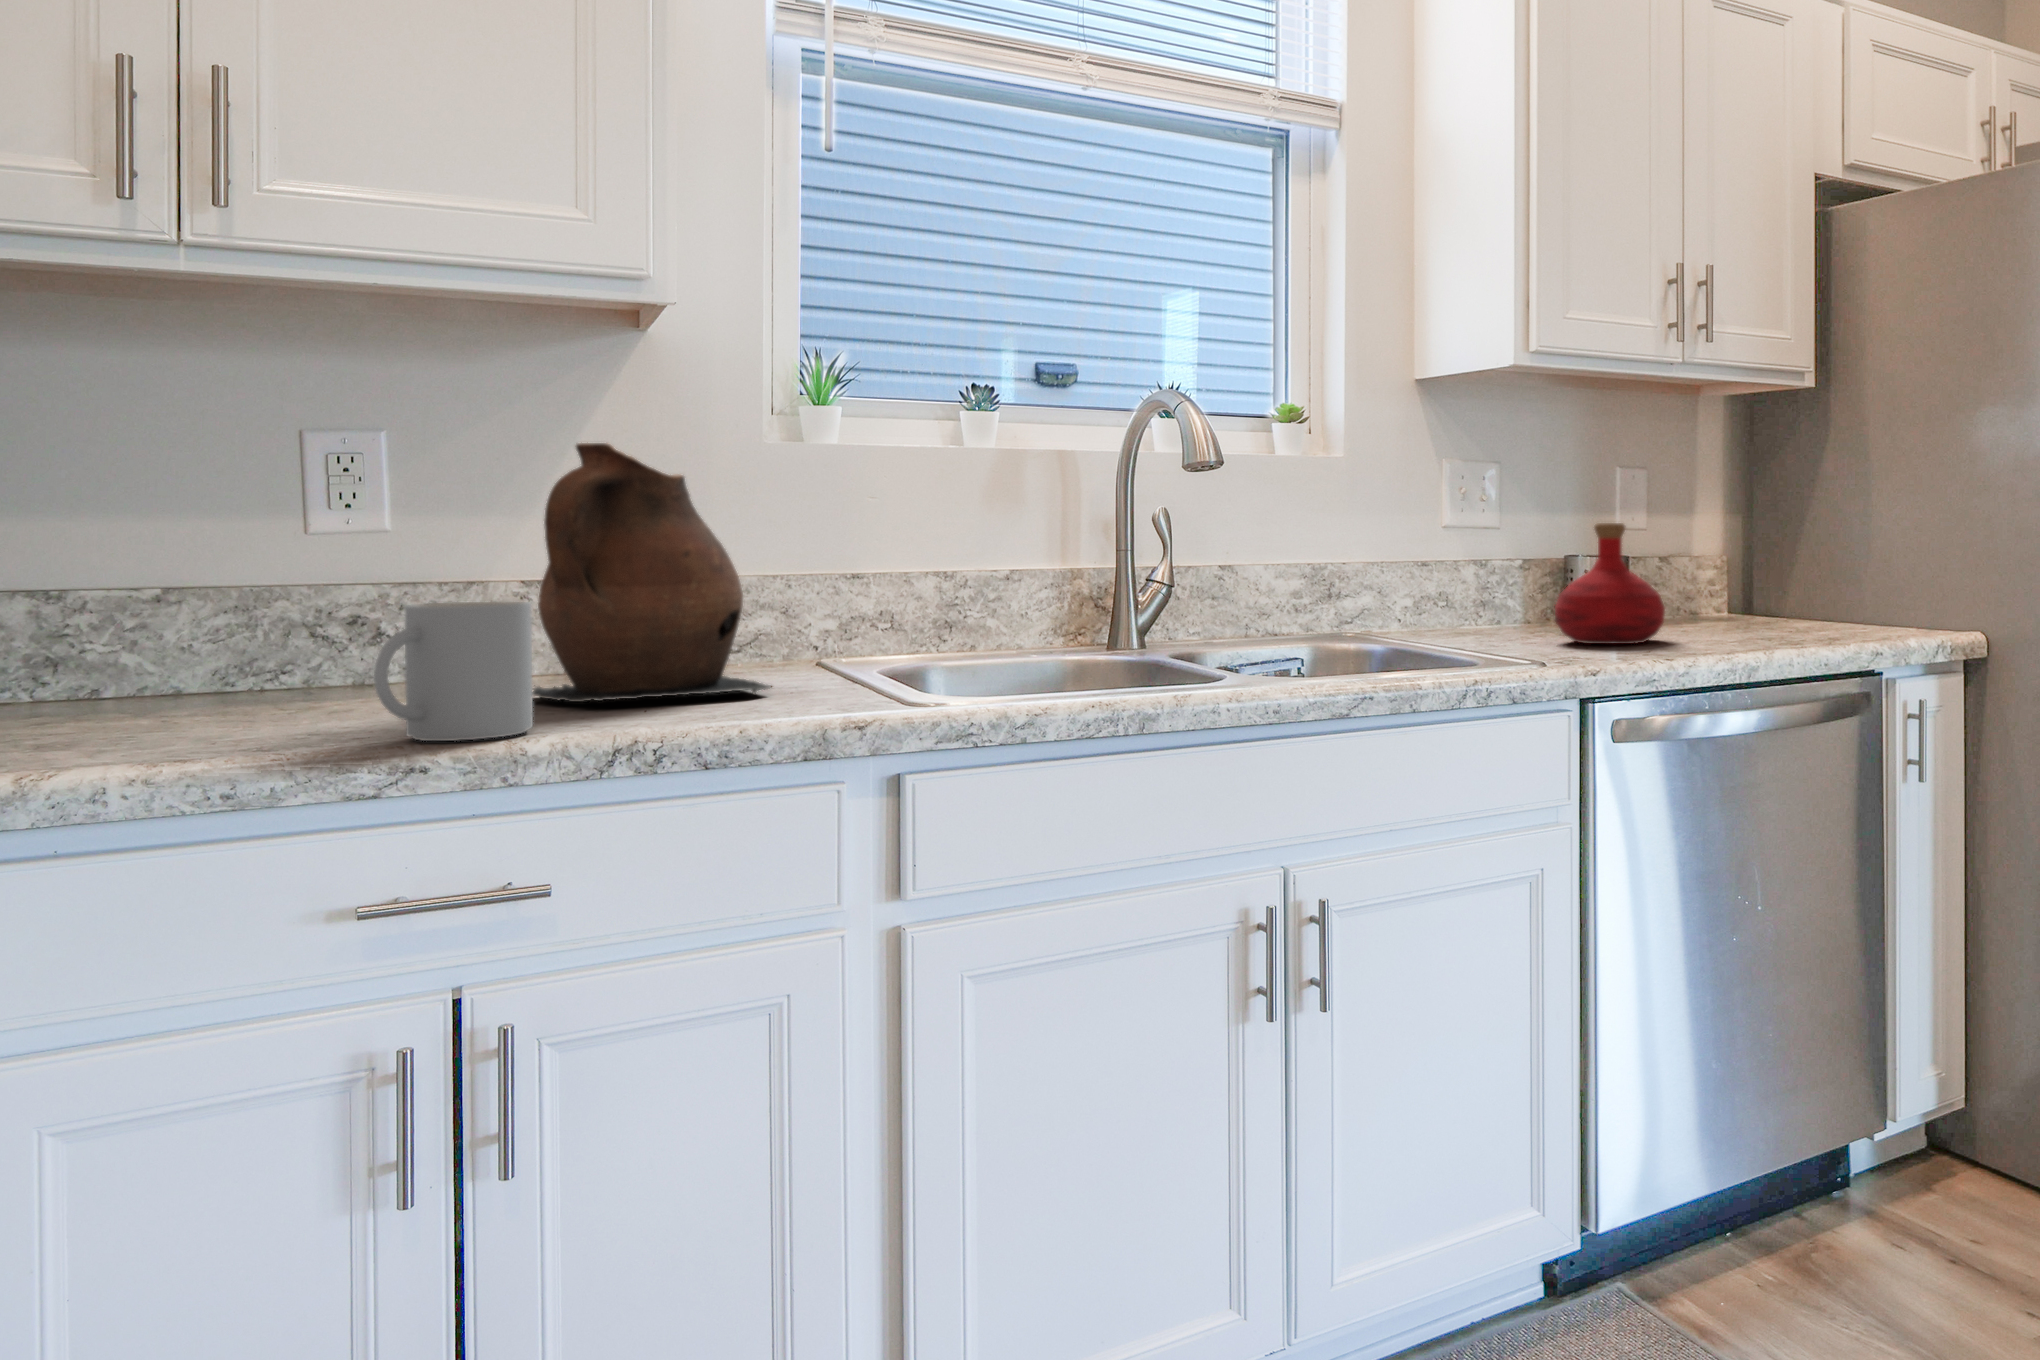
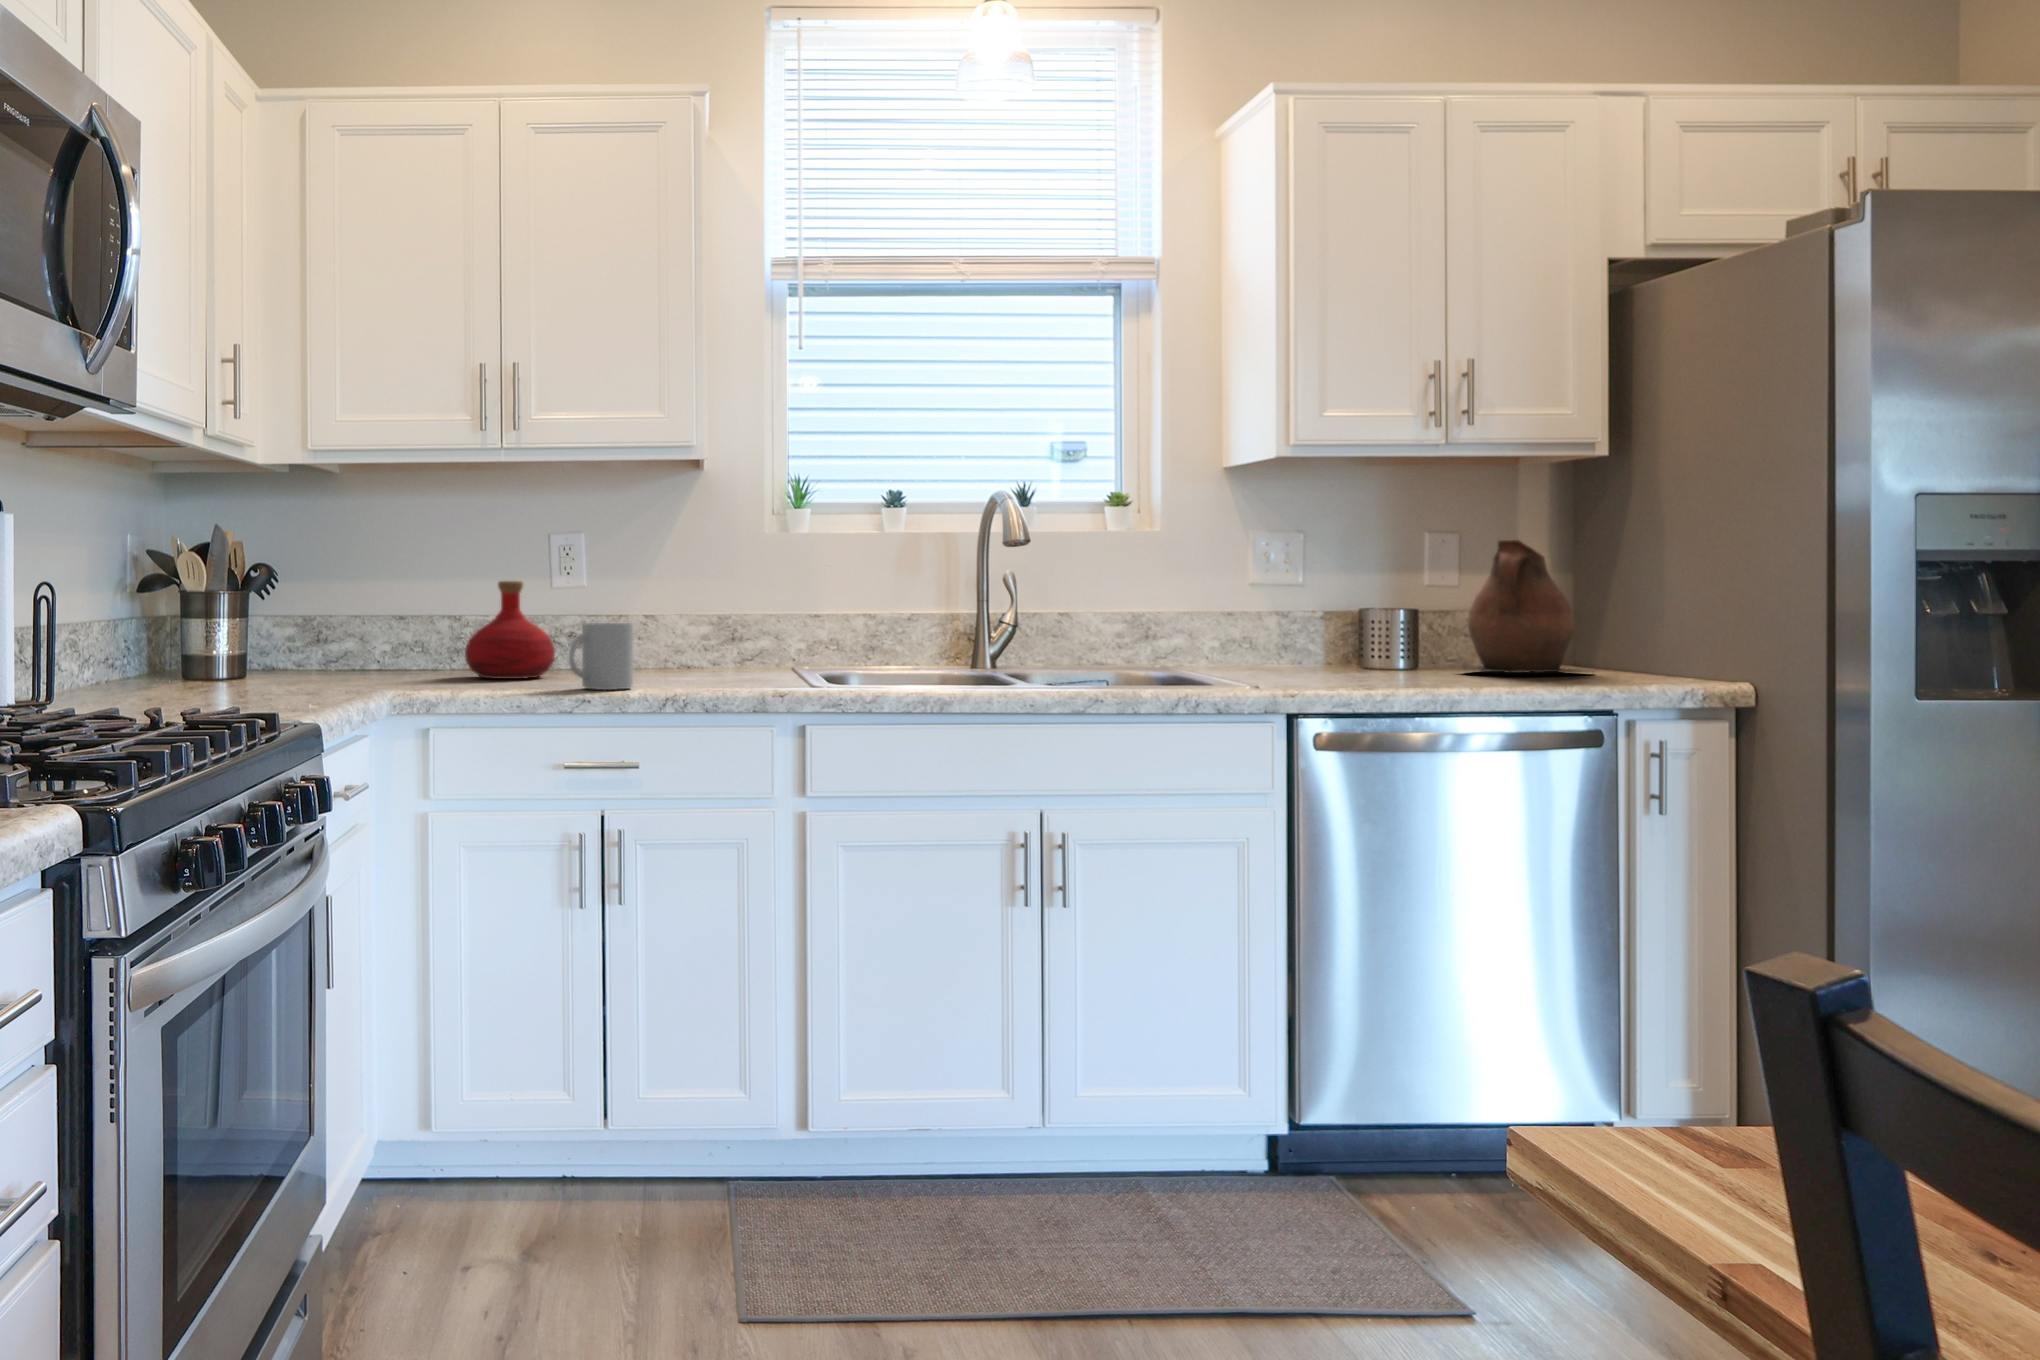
ceramic pitcher: present [532,443,771,702] -> present [1454,540,1583,673]
bottle: present [1555,523,1665,644] -> present [465,581,555,679]

